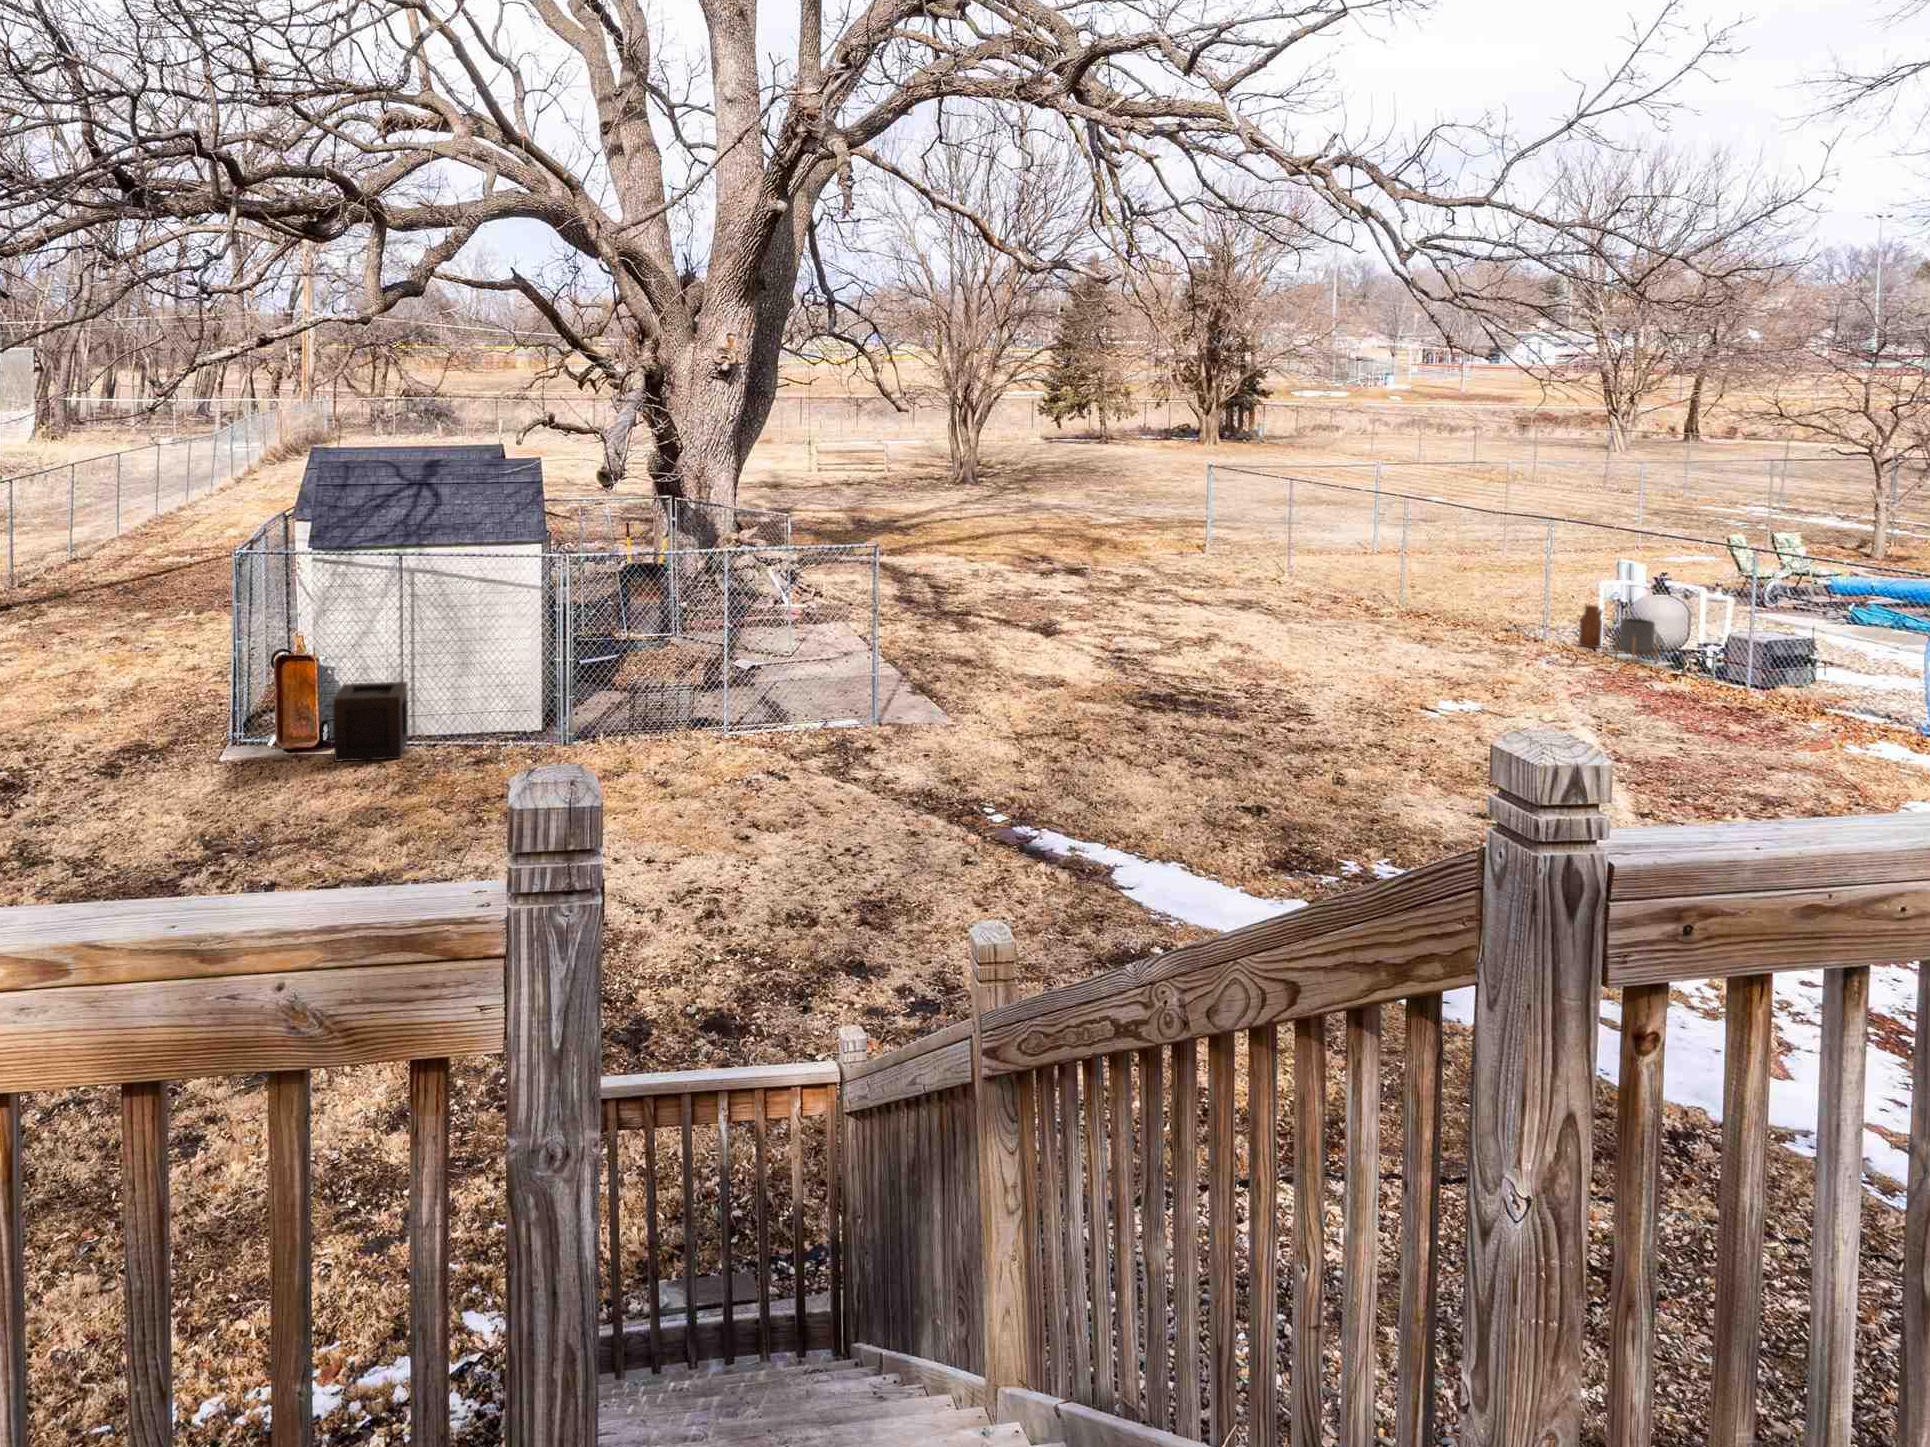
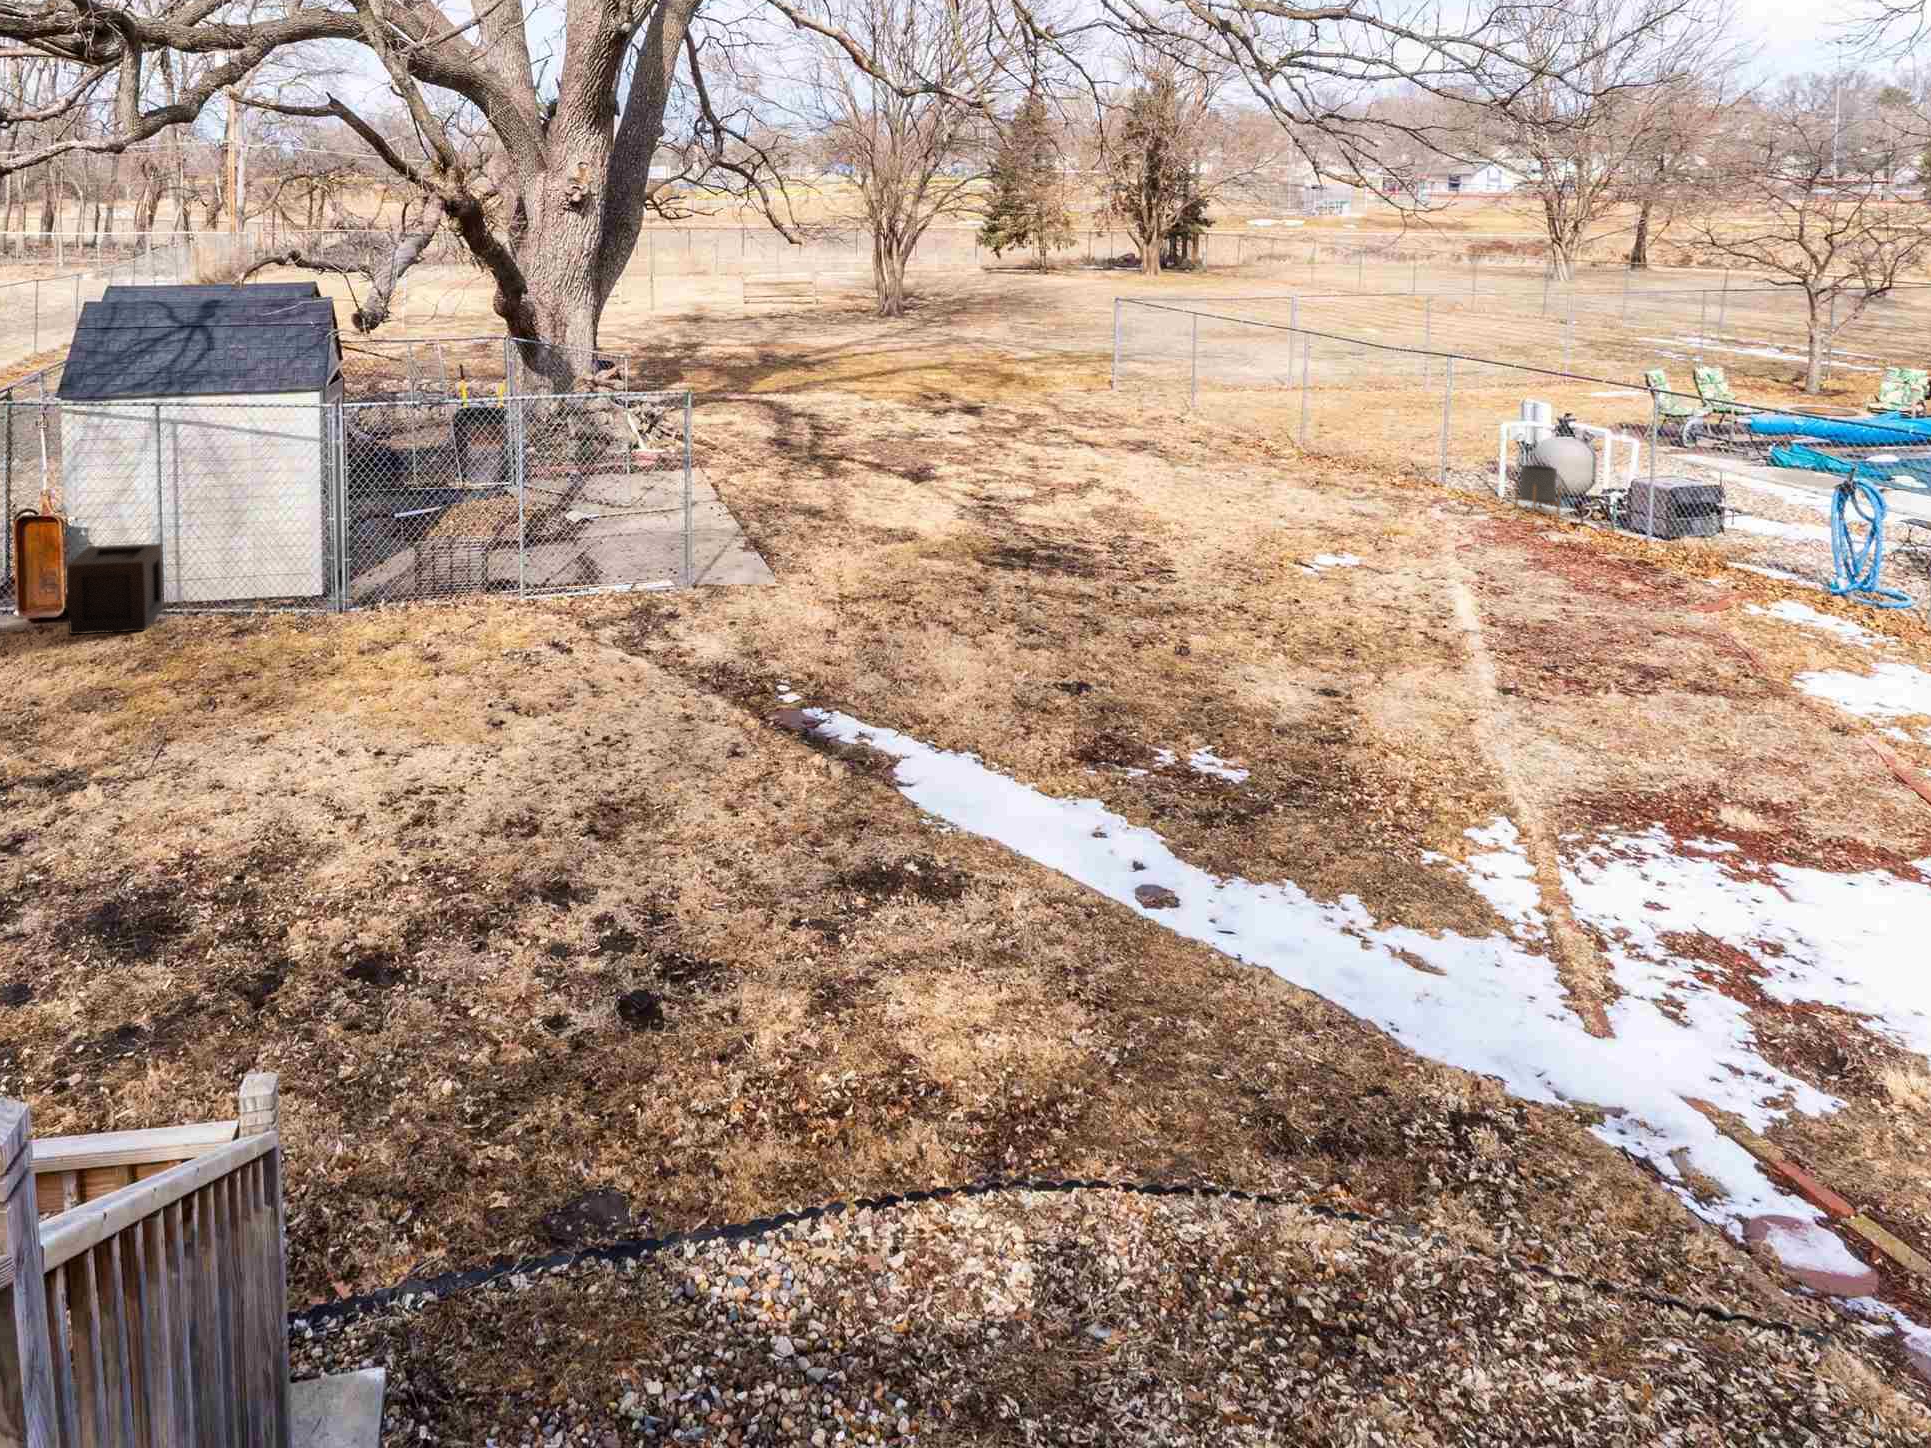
watering can: present [1579,605,1602,648] -> none [1480,450,1504,496]

